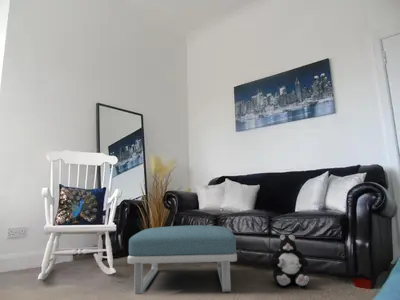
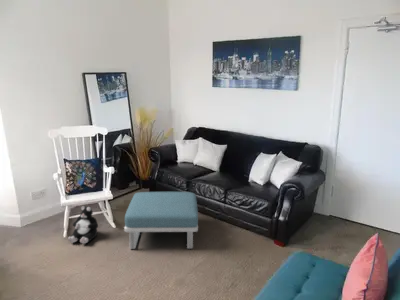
plush toy: present [270,234,309,286] -> present [68,206,98,243]

